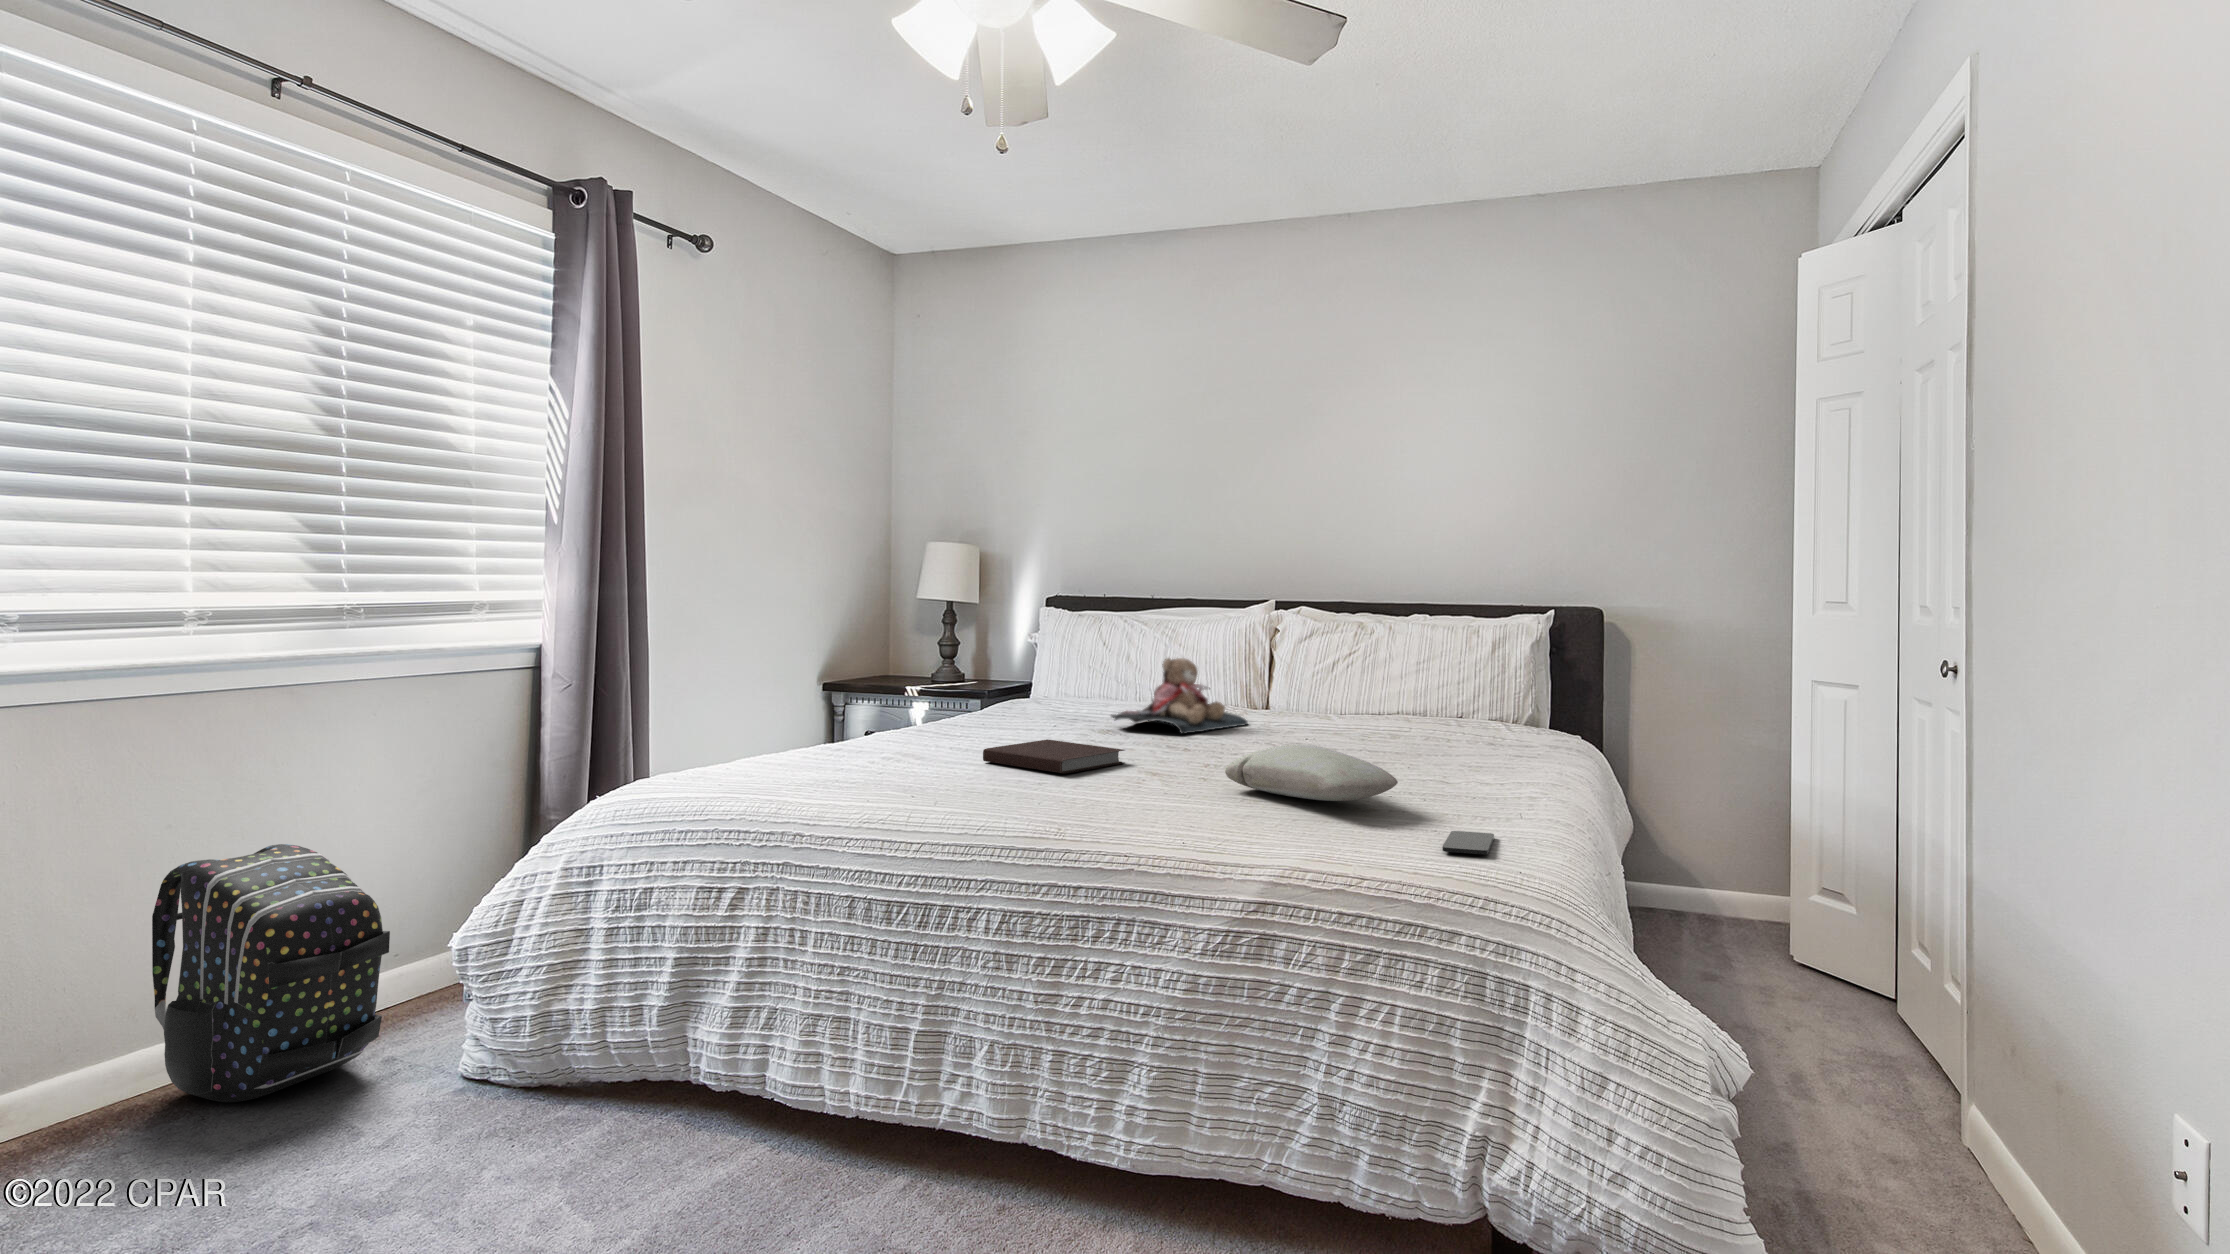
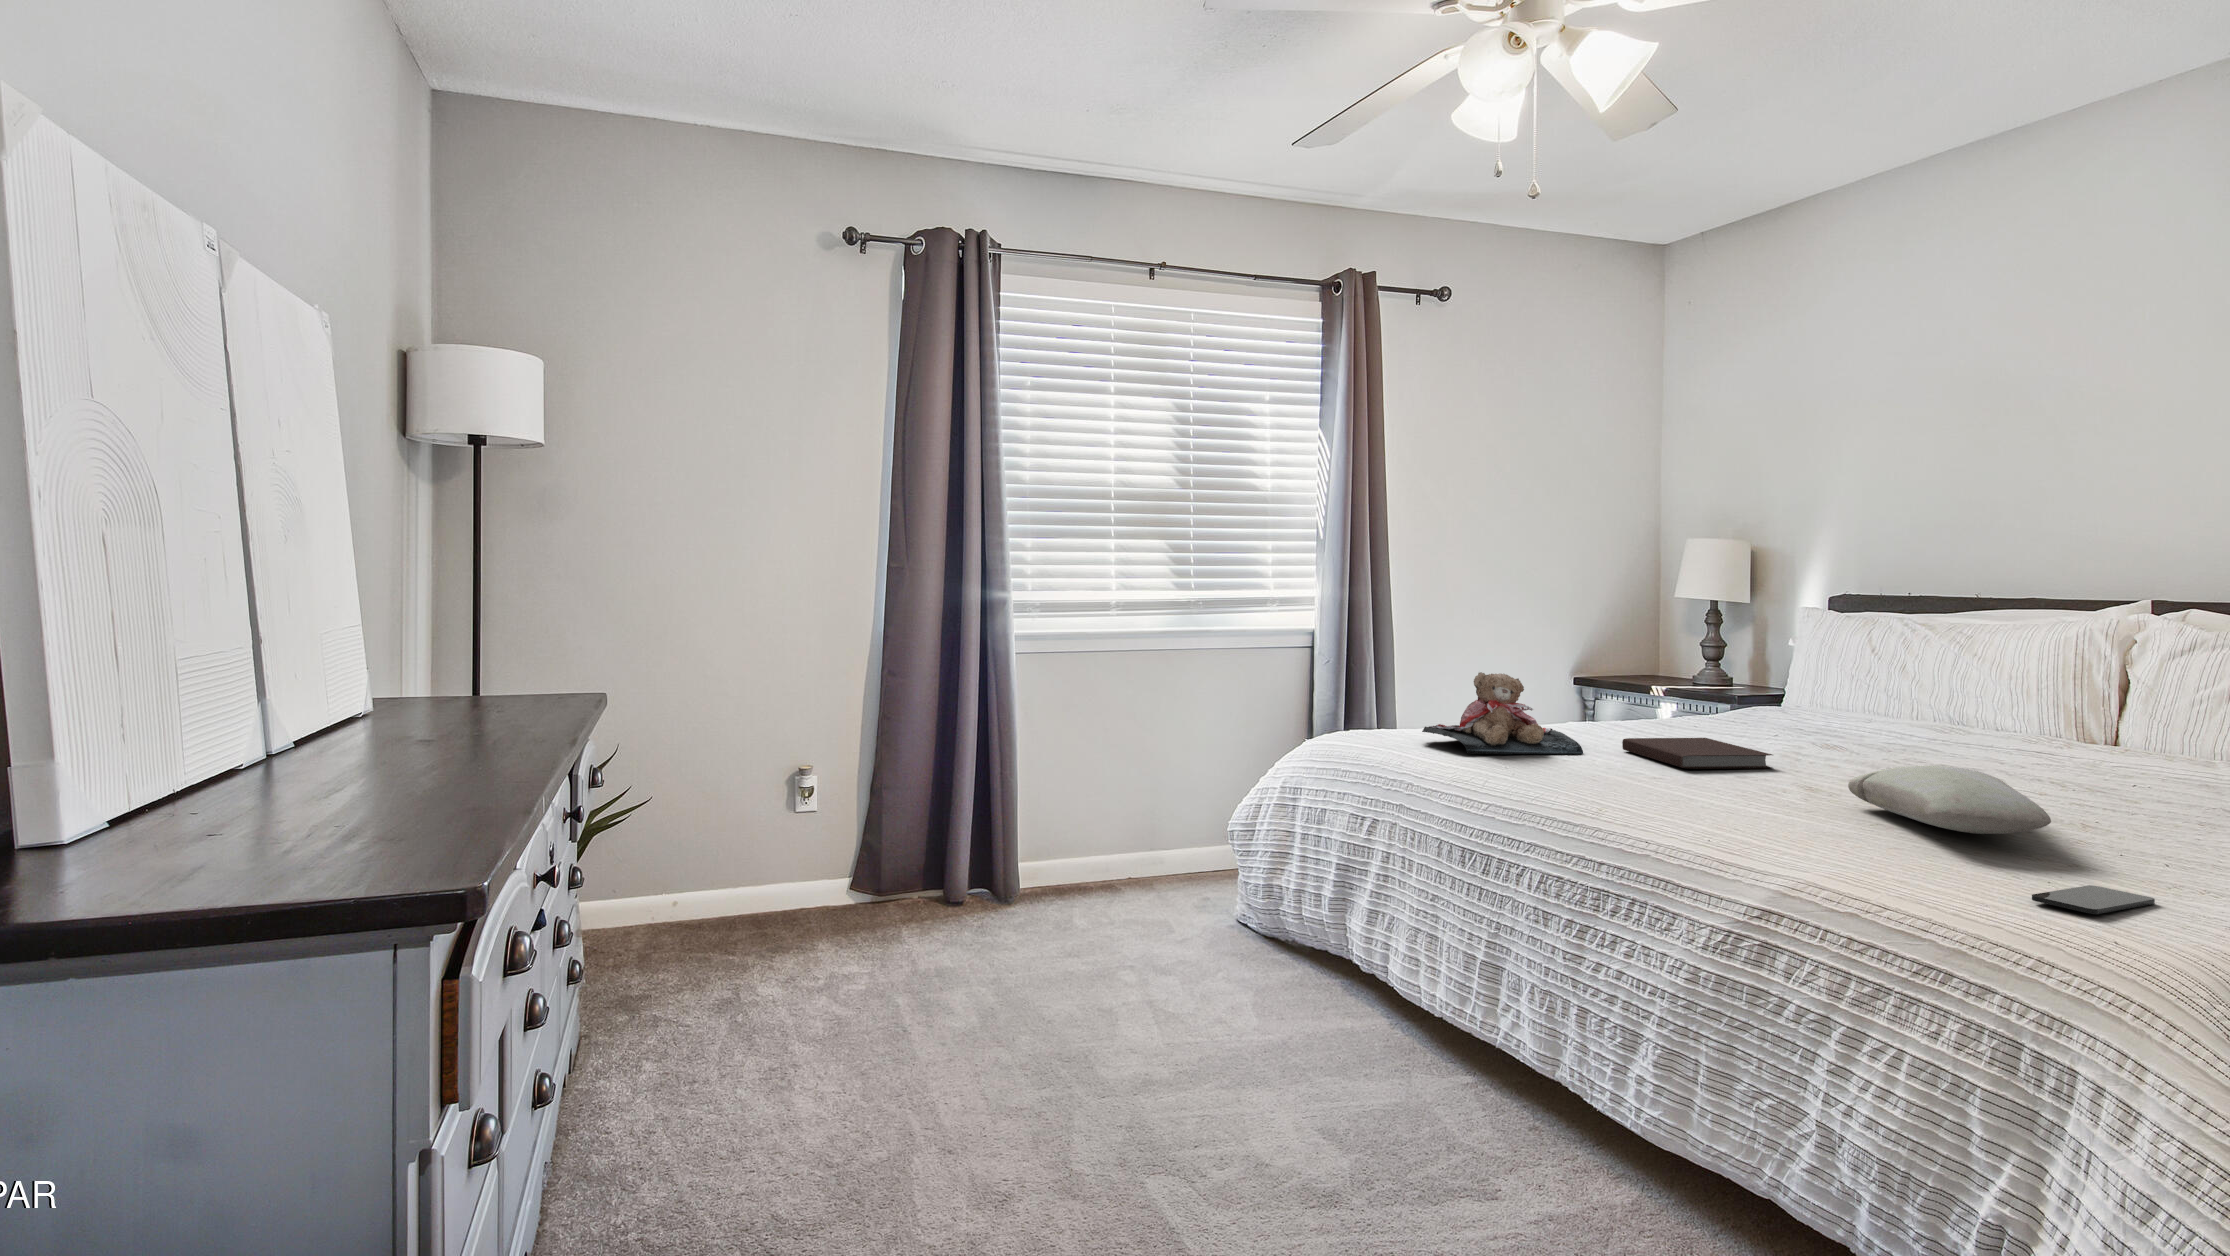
teddy bear: present [1111,658,1248,734] -> present [1422,672,1583,754]
backpack: present [152,844,390,1102] -> none [1078,749,1188,903]

